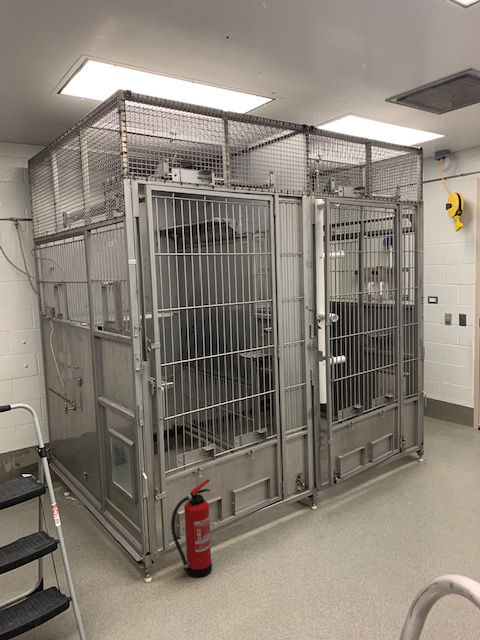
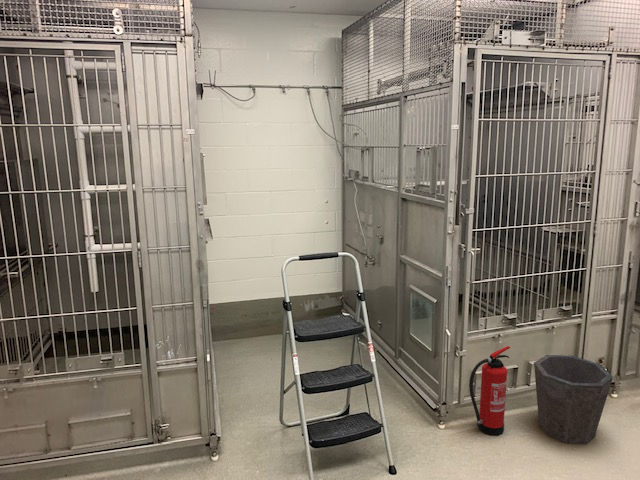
waste bin: none [235,477,304,568] -> present [534,355,613,444]

